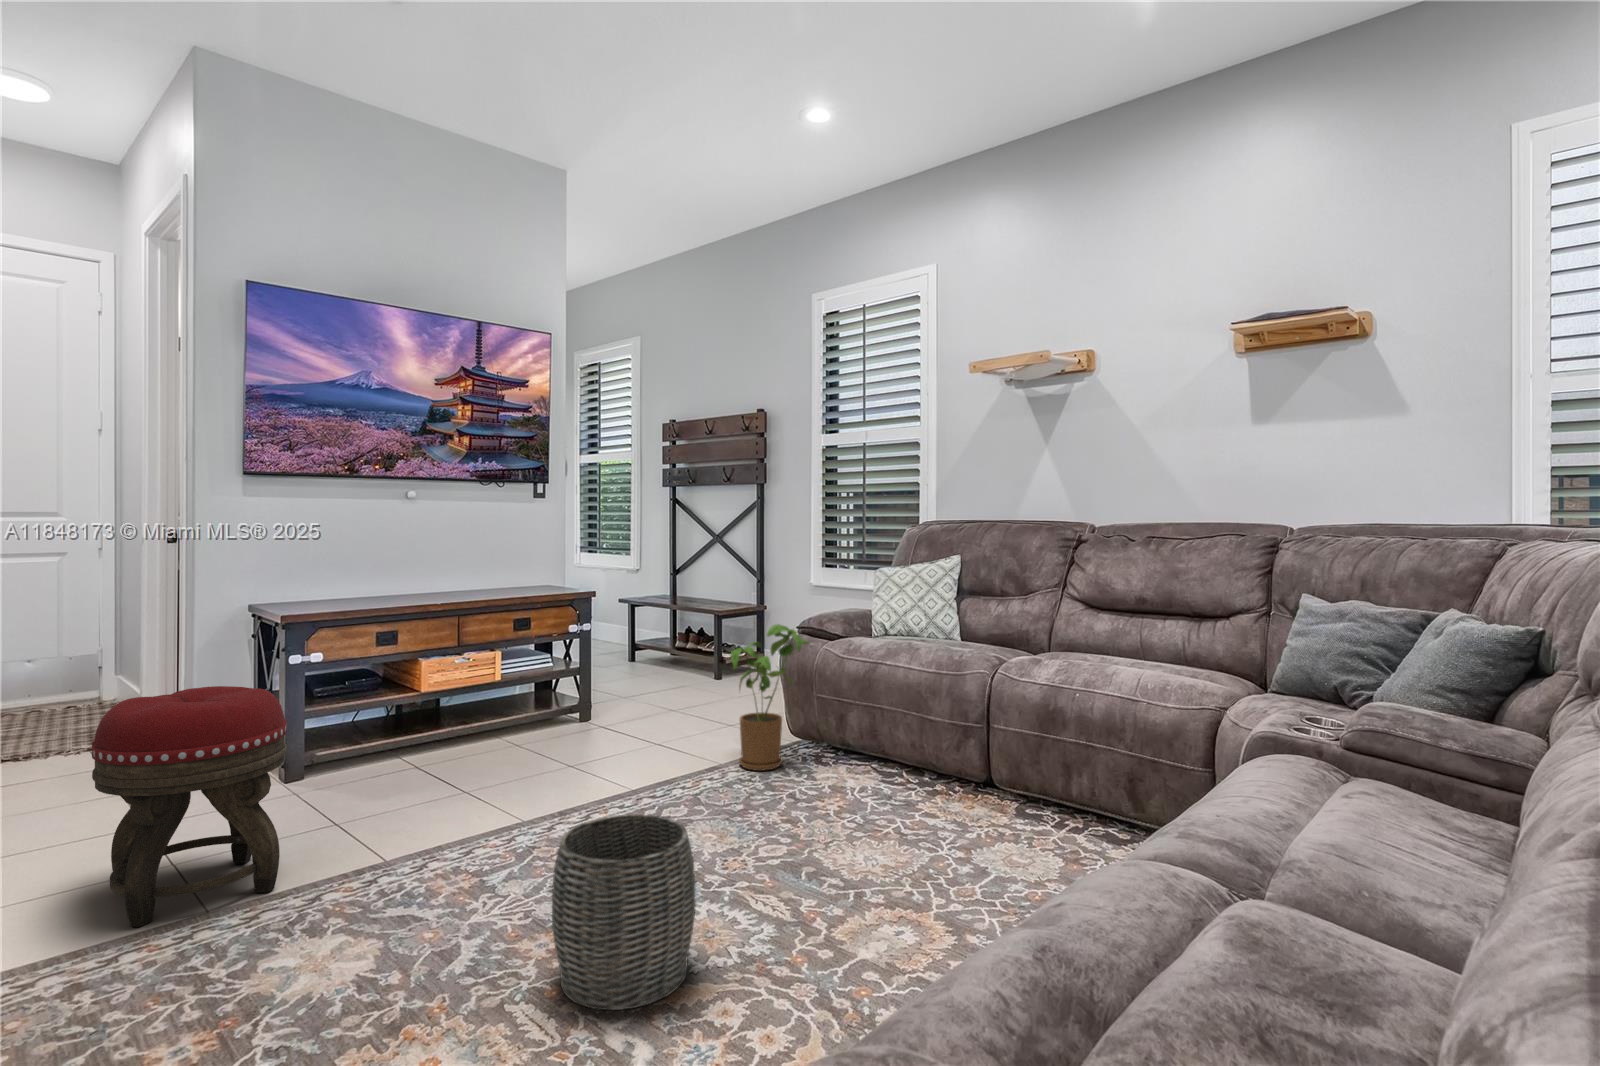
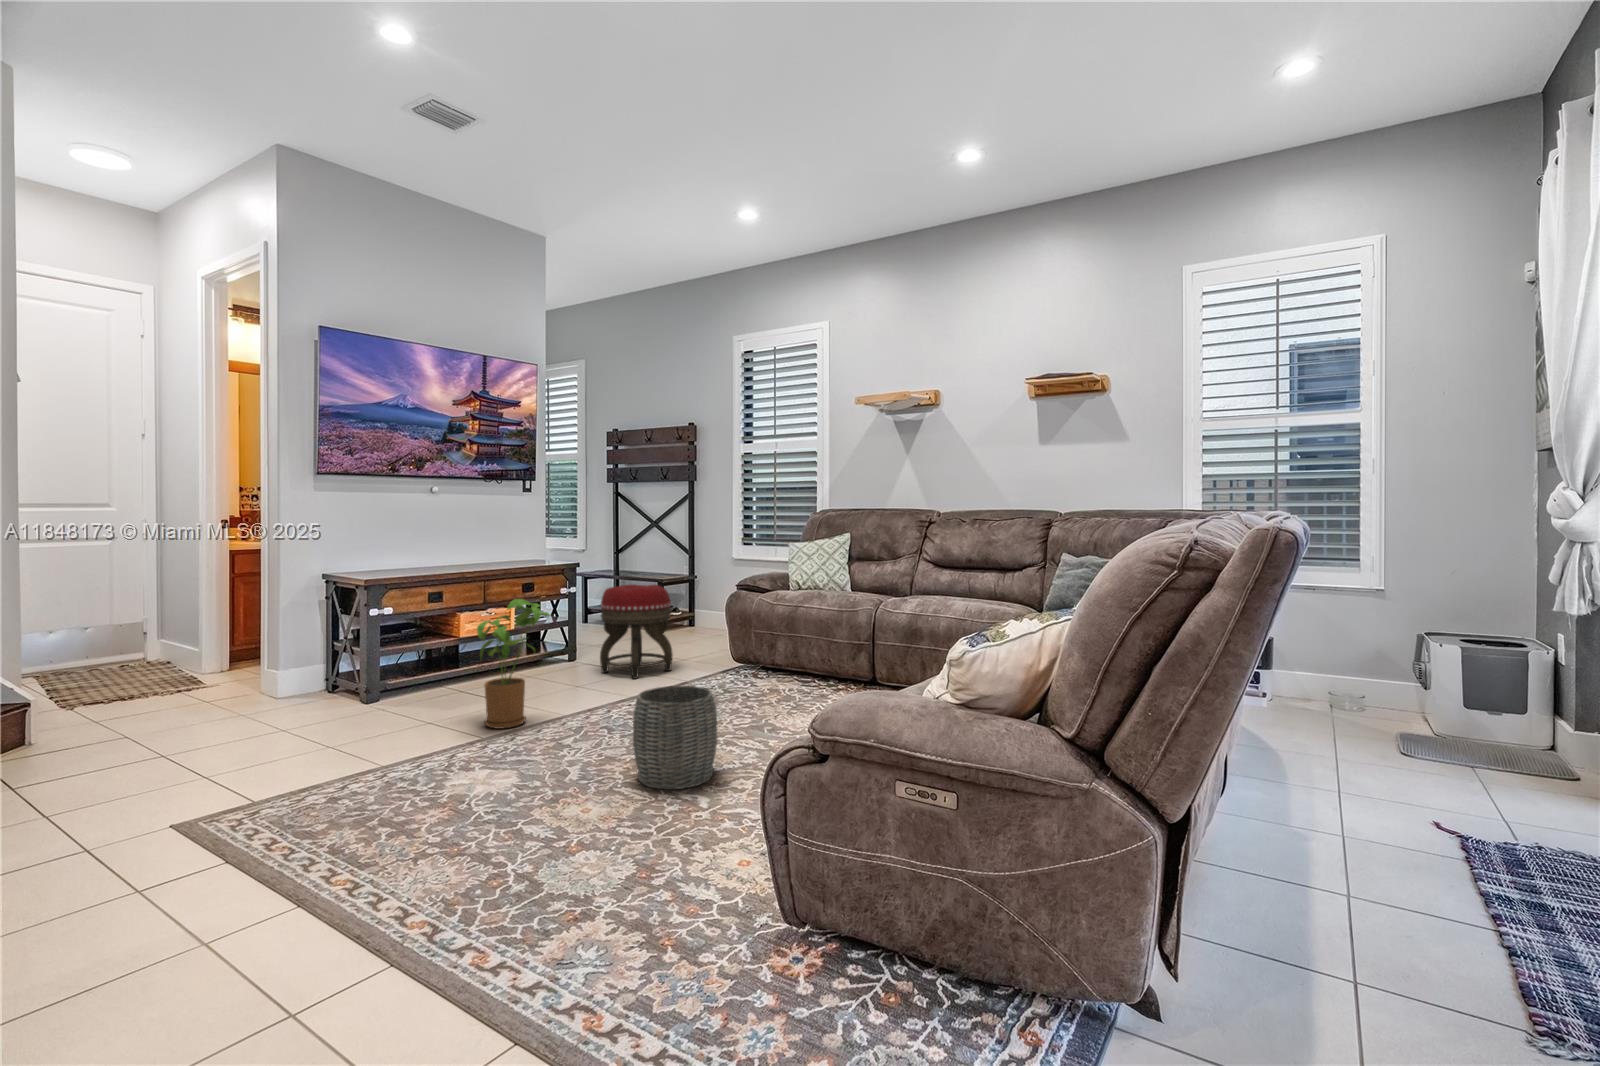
house plant: present [731,624,809,771] -> present [477,599,550,729]
footstool: present [92,686,287,927] -> present [600,584,673,679]

